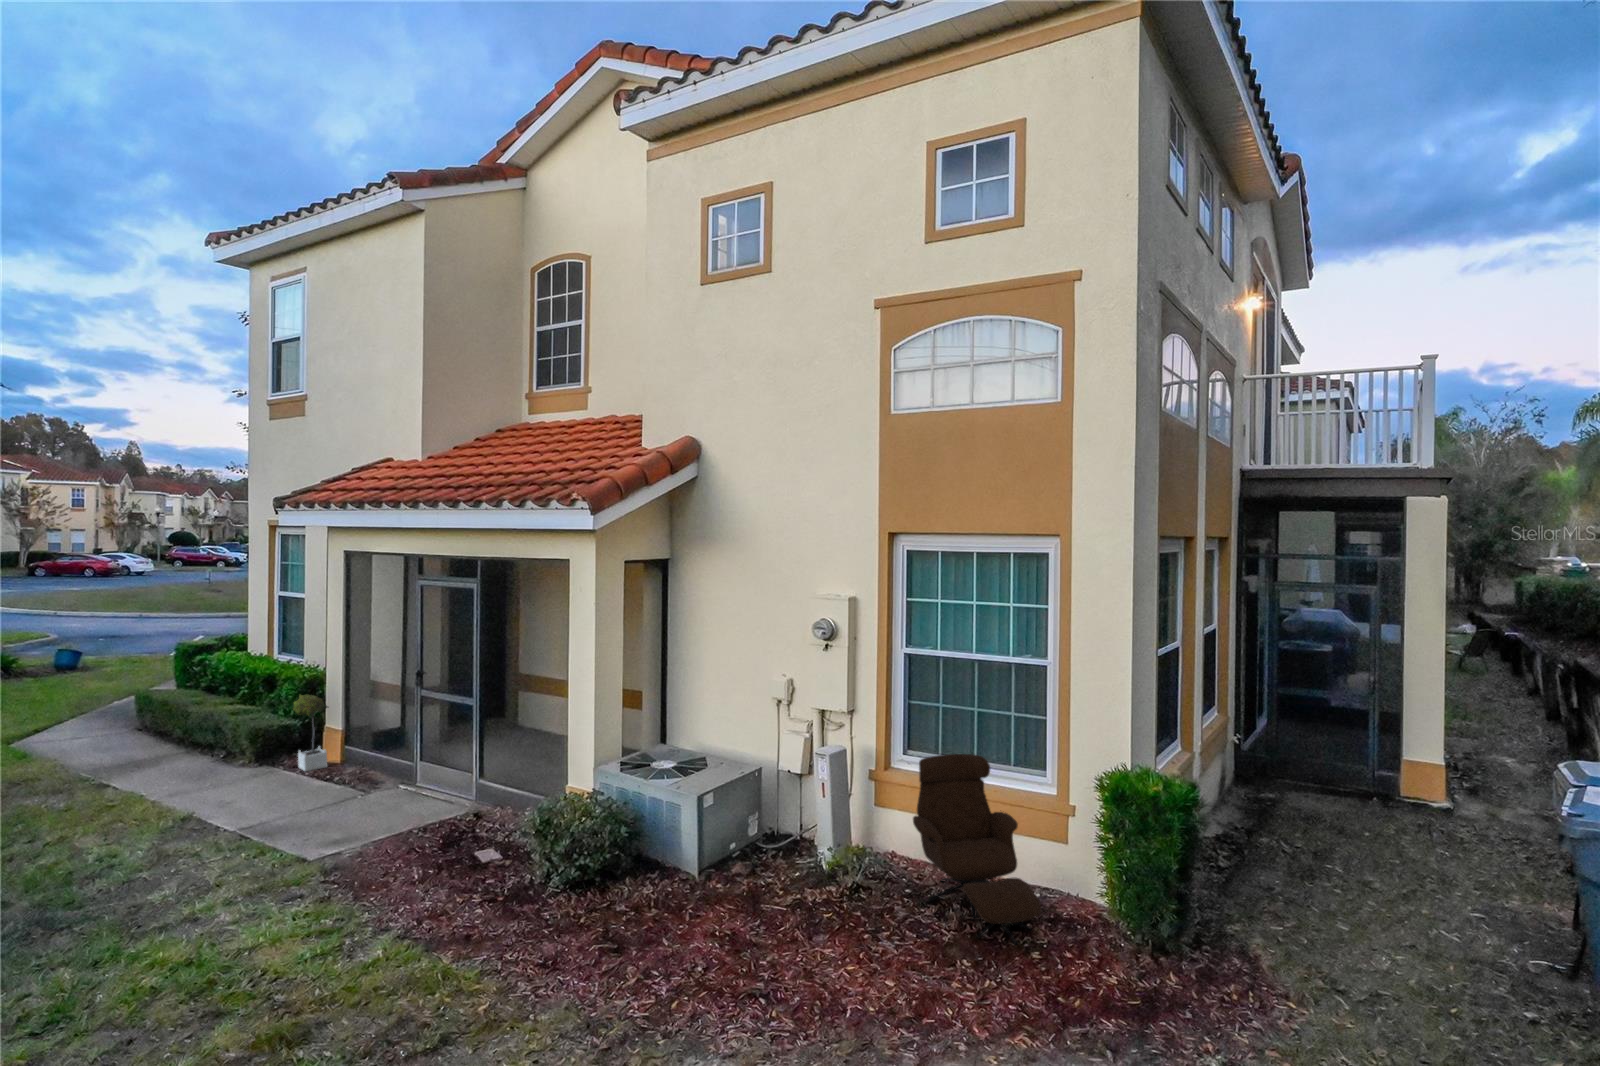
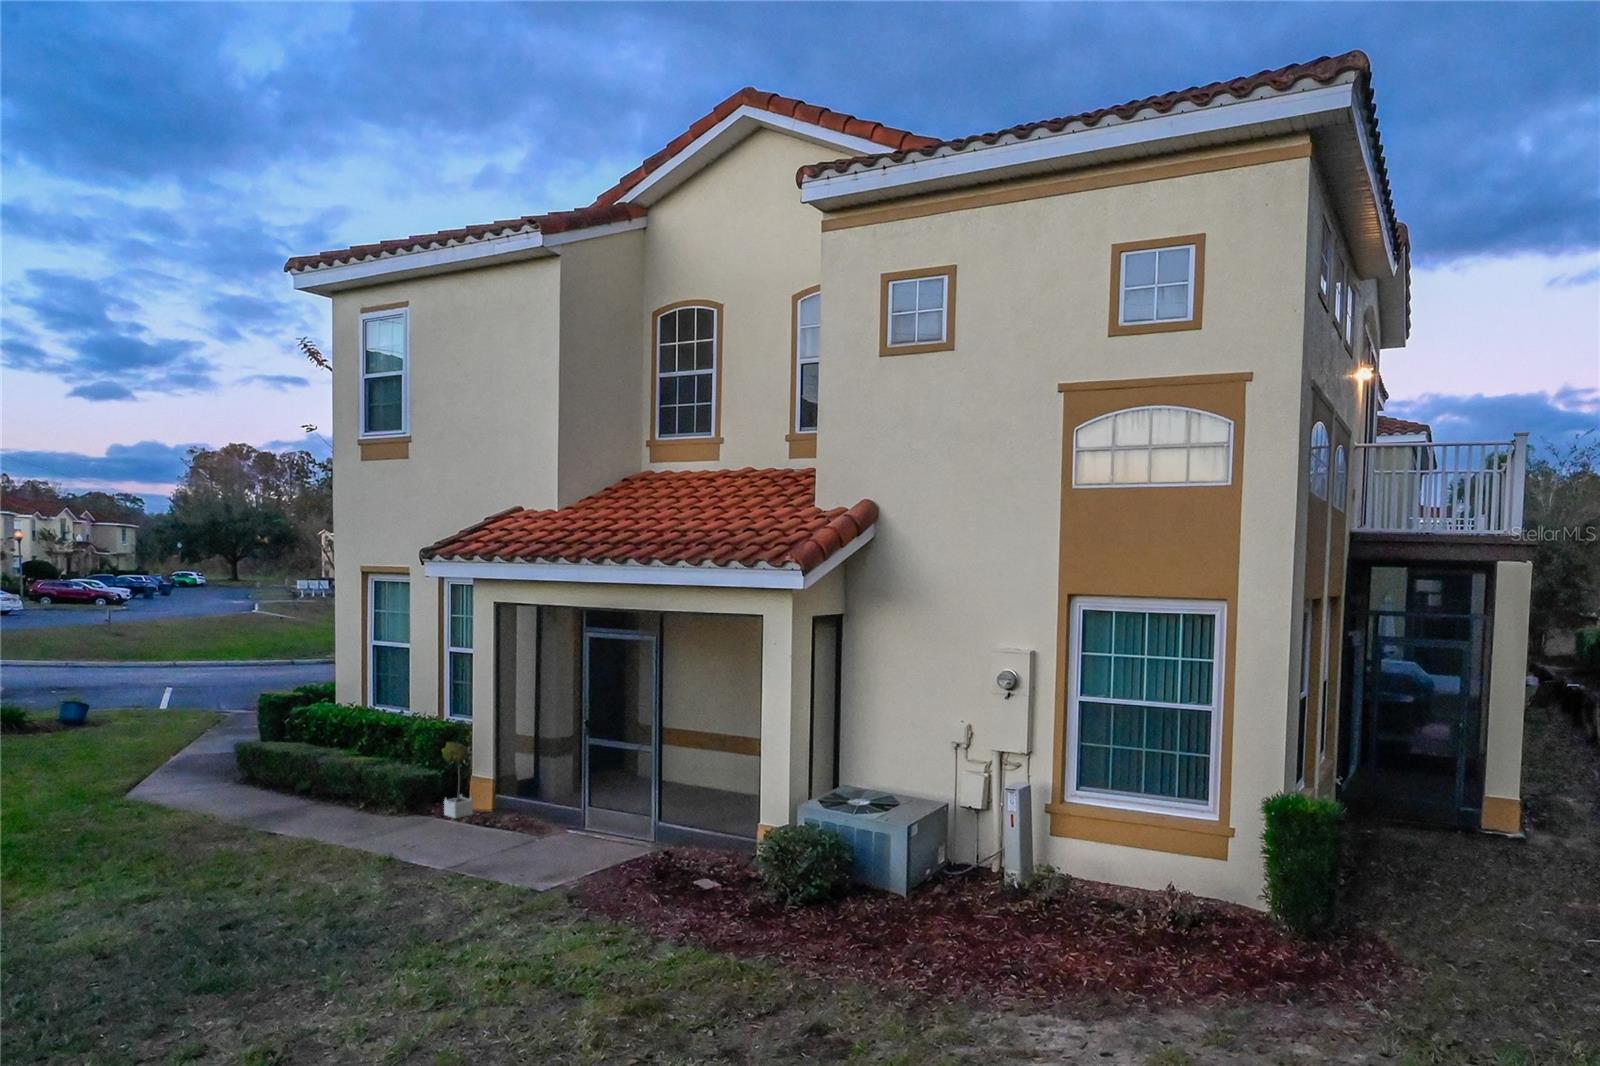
lounge chair: present [913,754,1041,945] -> none [1098,789,1218,938]

